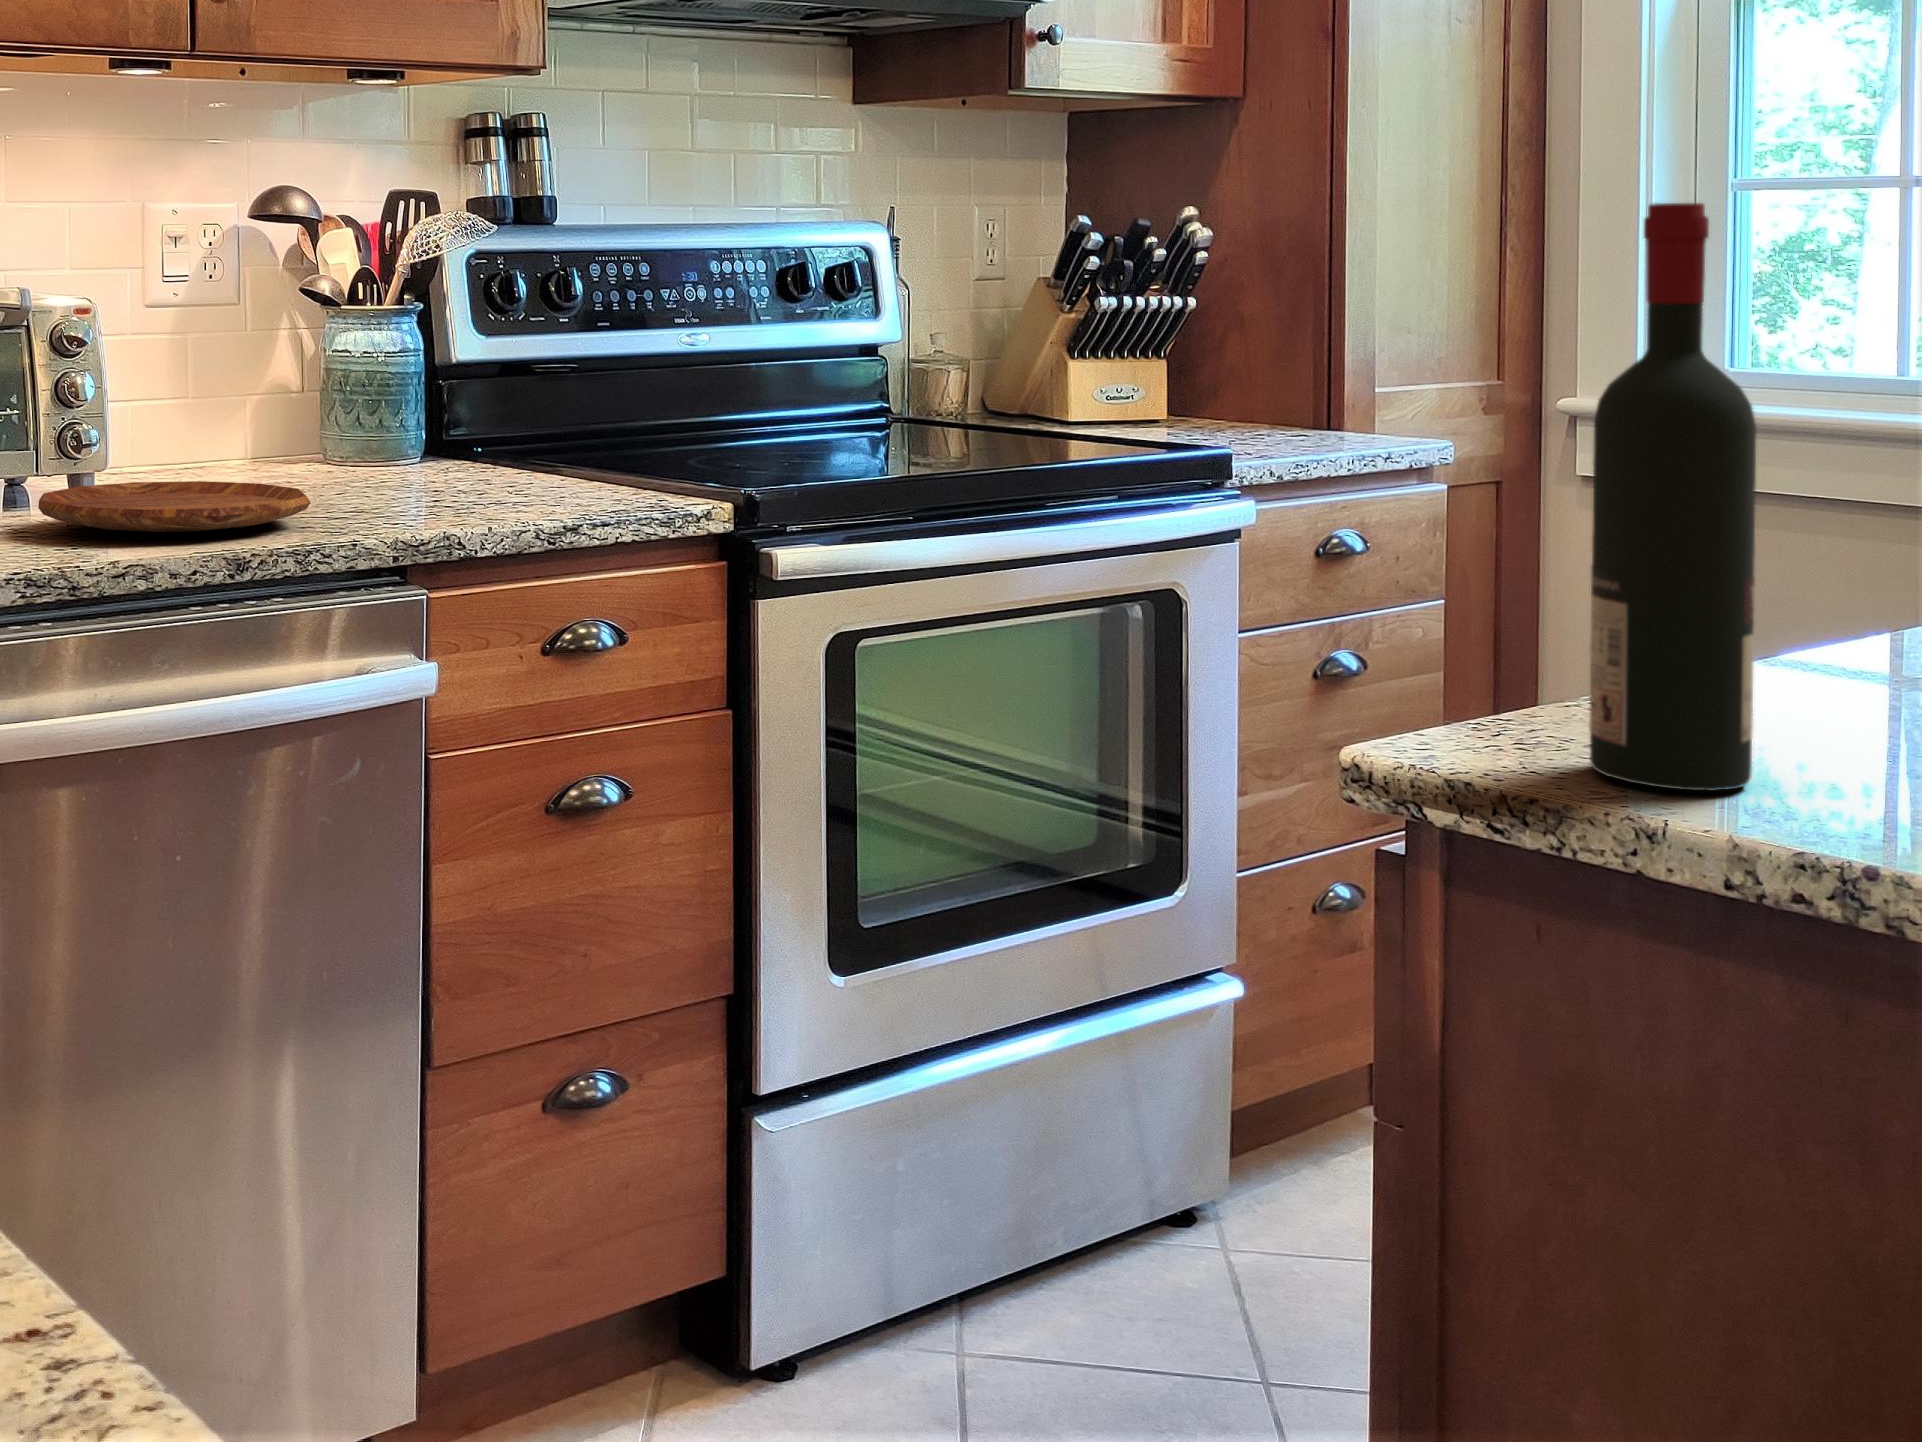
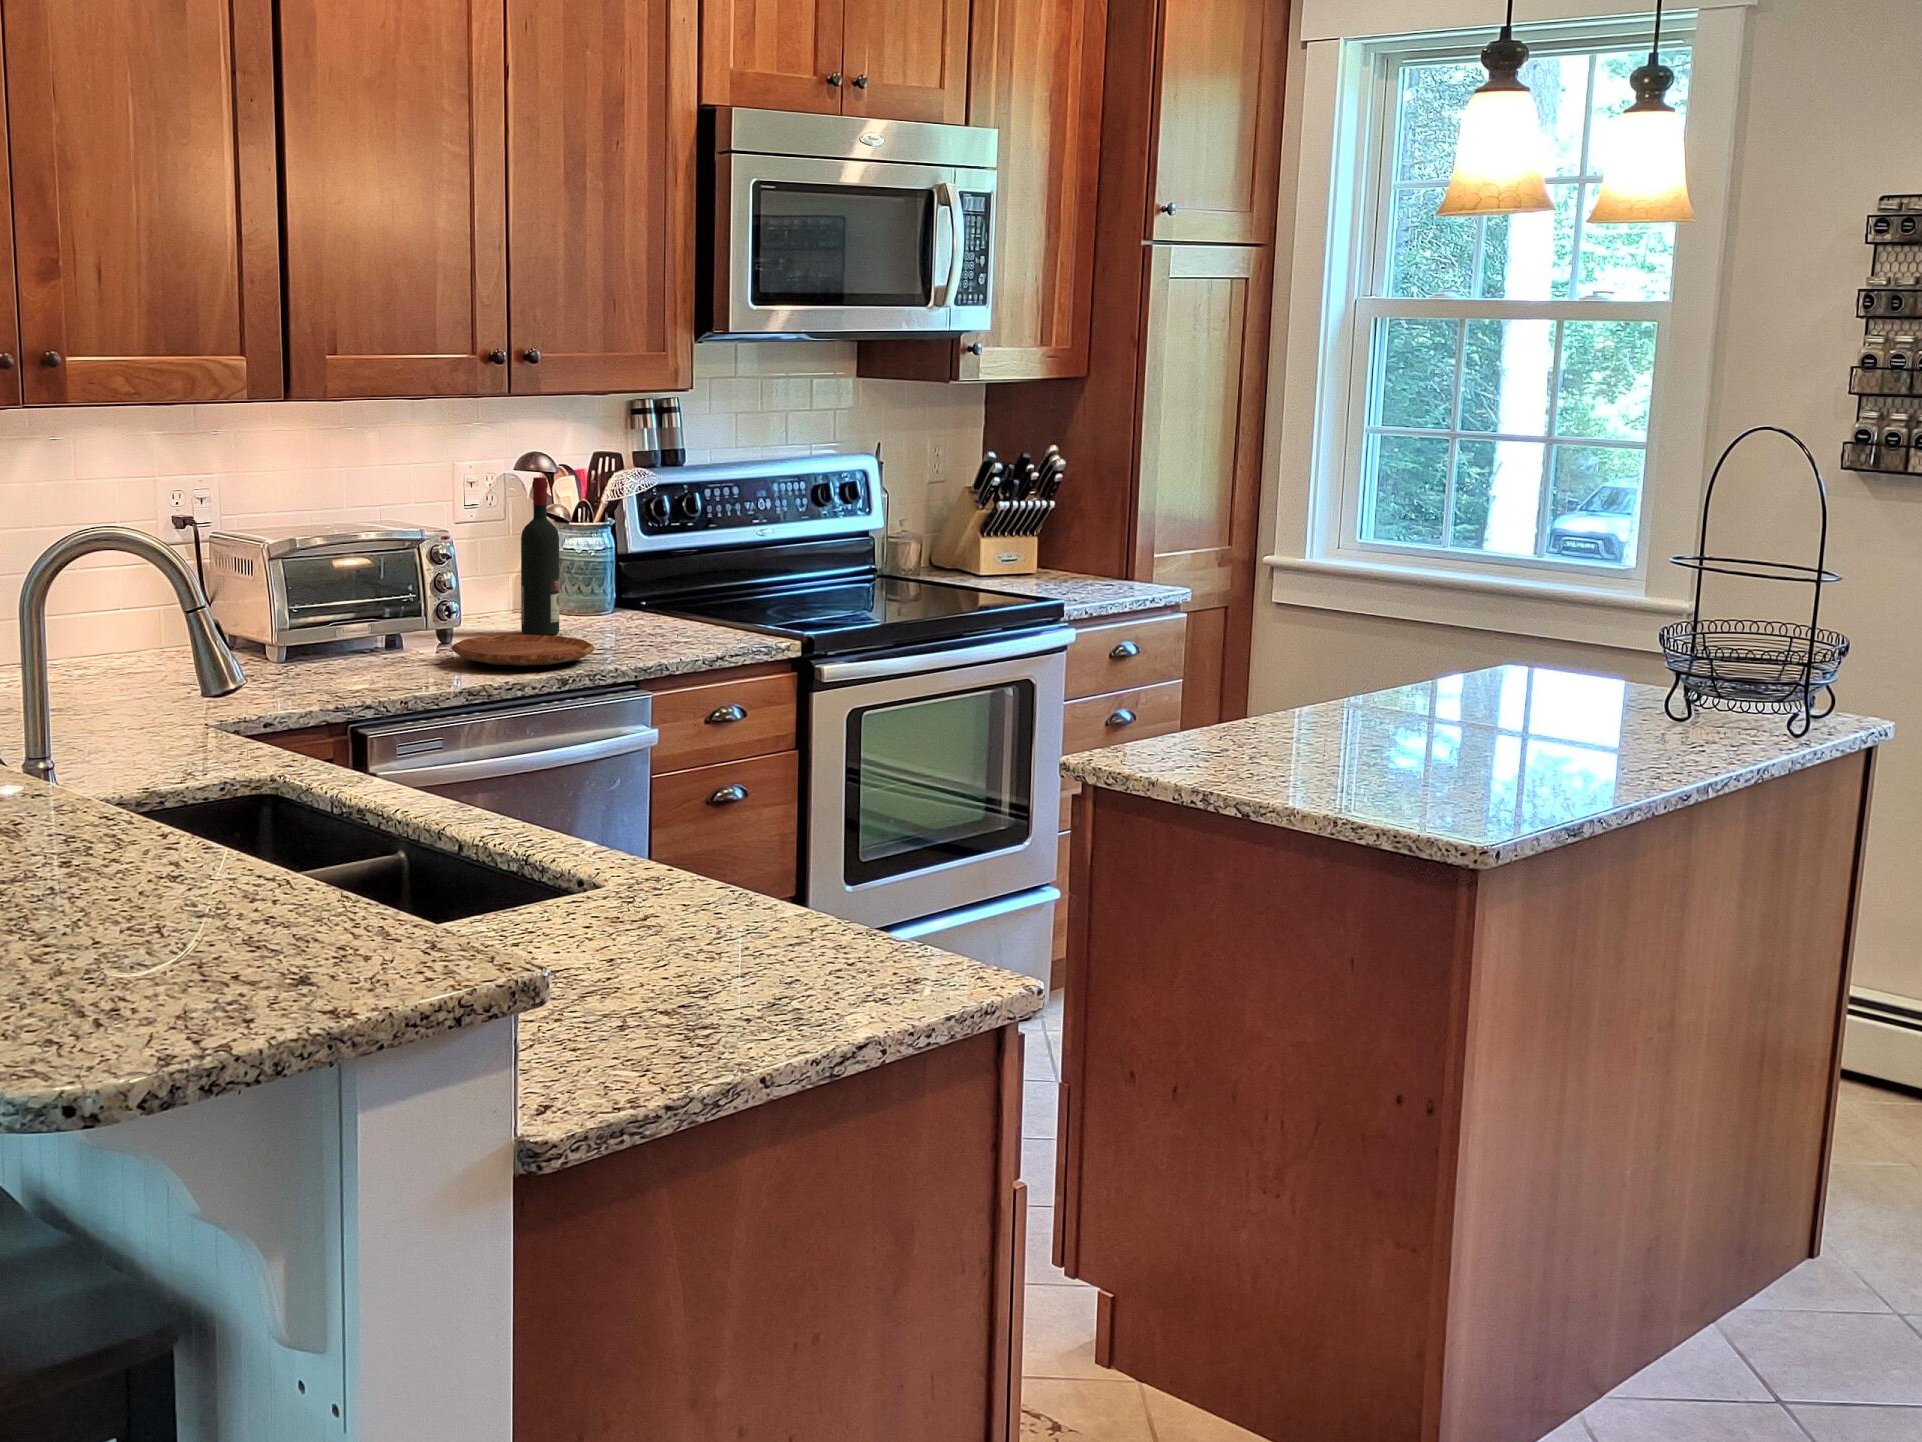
wine bottle: present [1589,203,1756,791] -> present [521,477,559,635]

